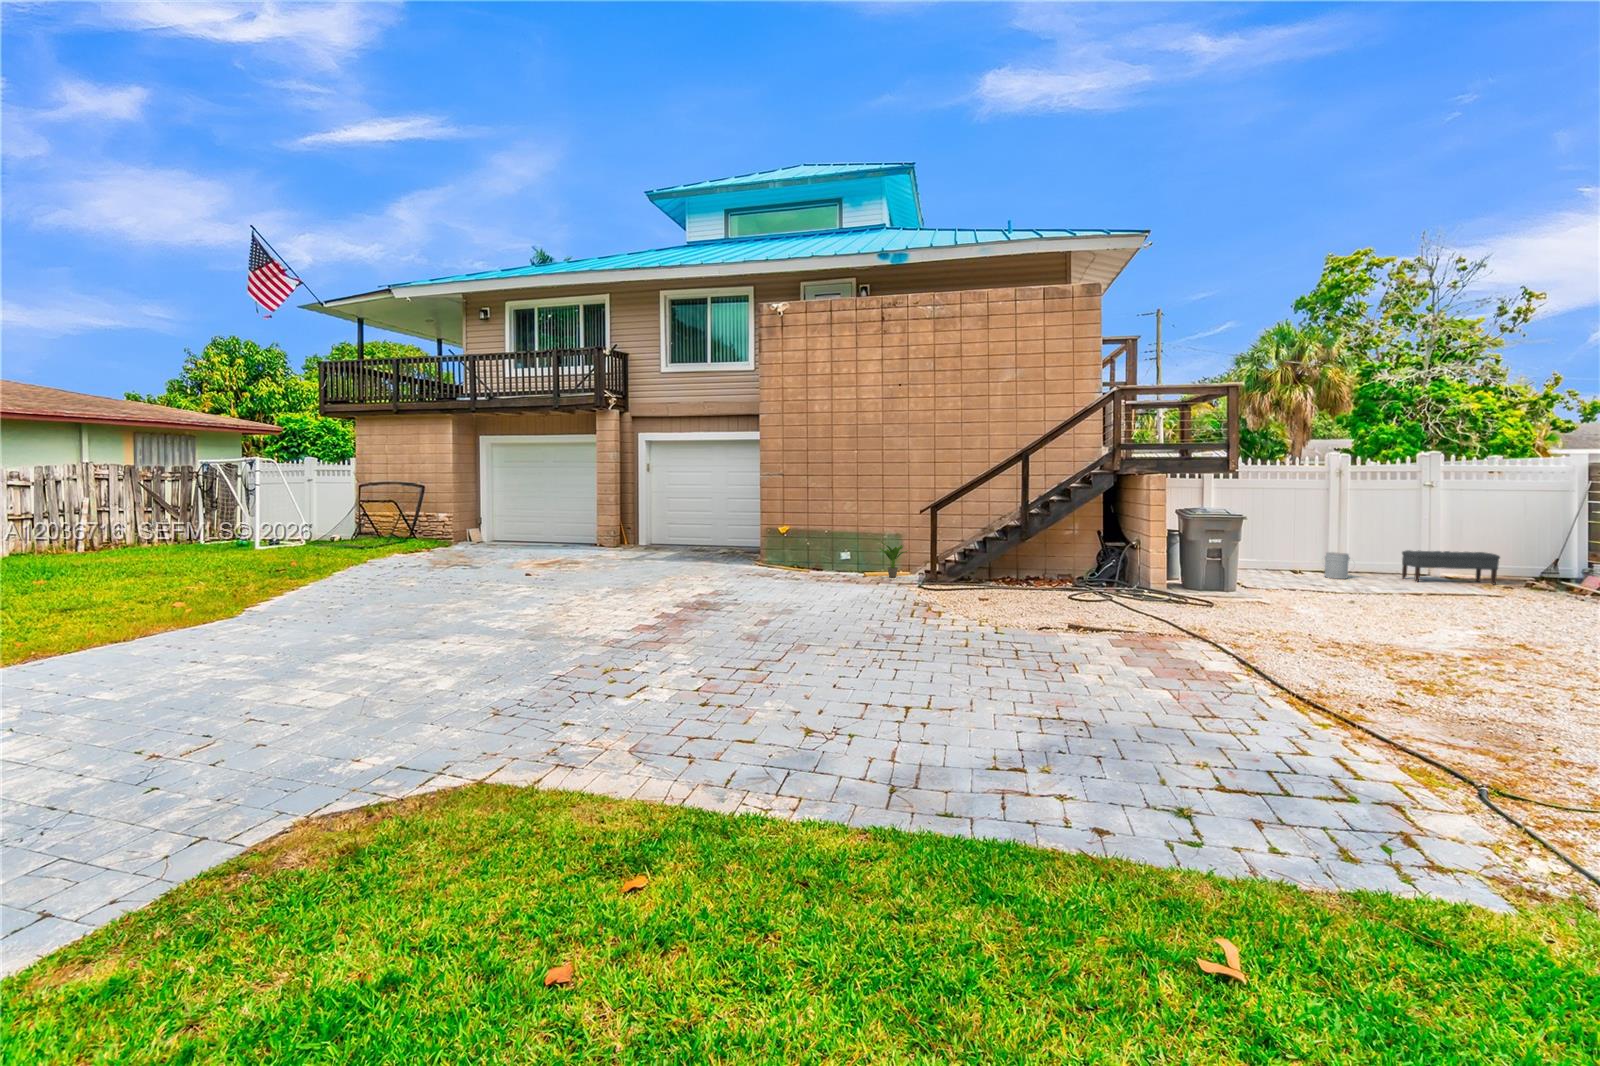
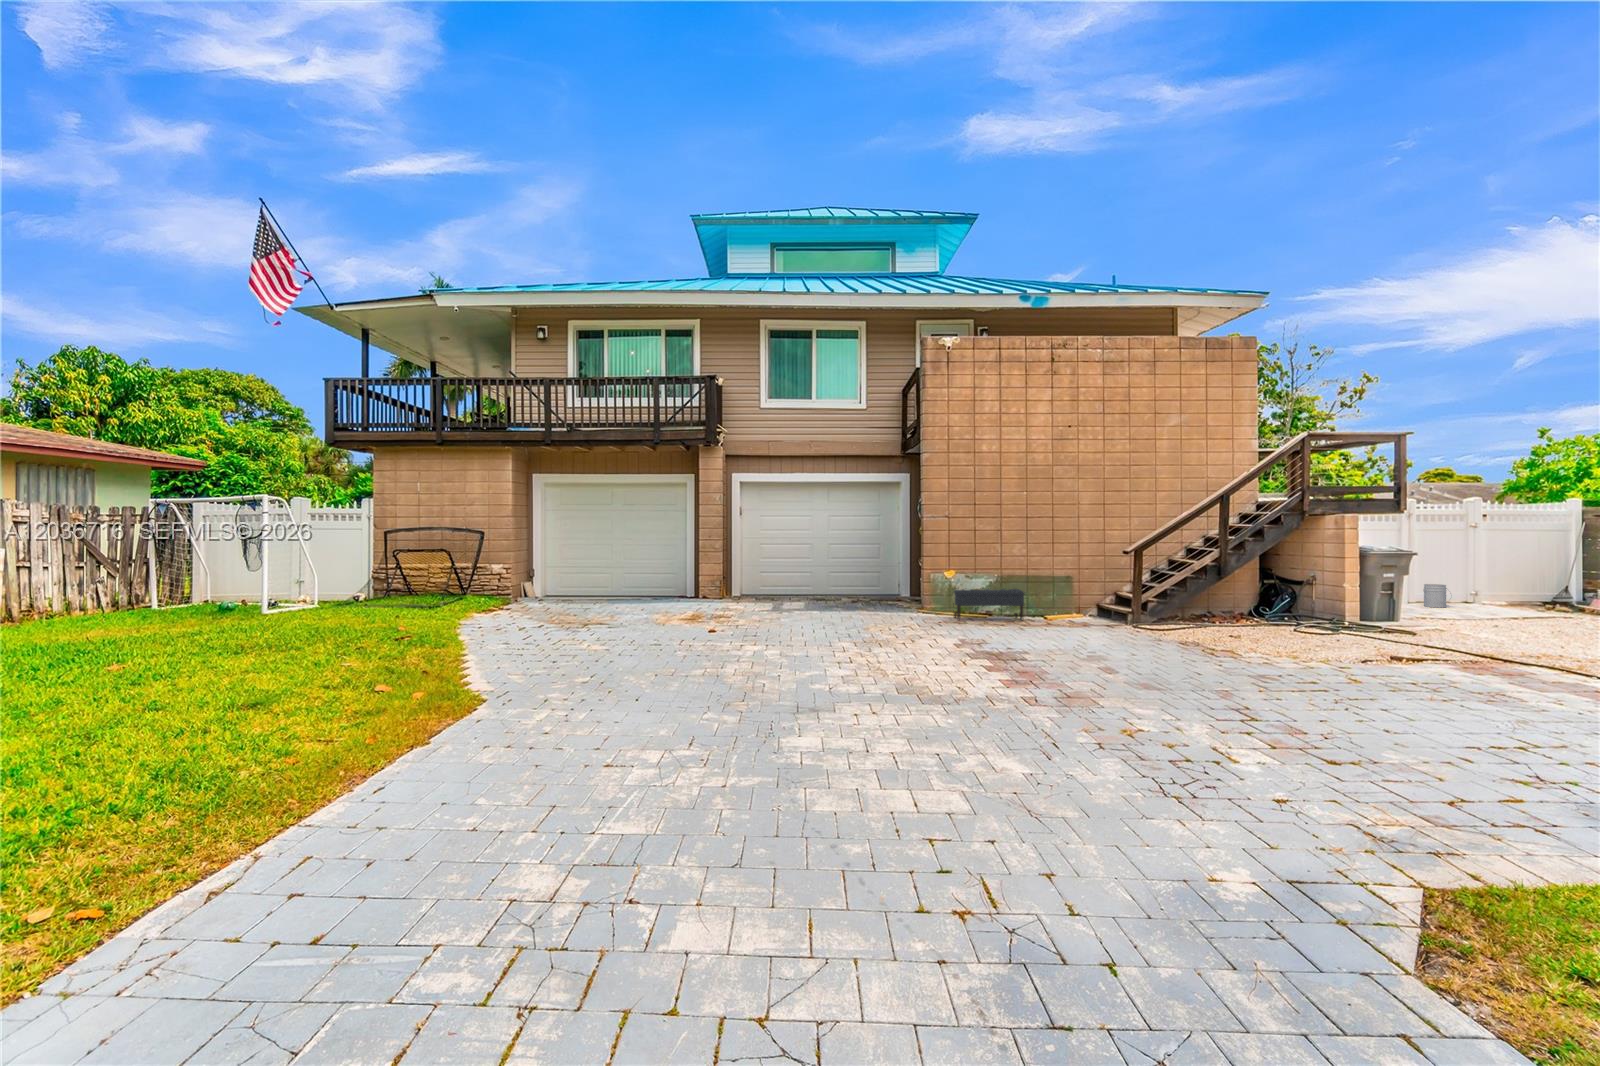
potted plant: present [880,541,907,578] -> none [1059,582,1090,619]
bench: present [1402,550,1500,585] -> present [953,589,1024,620]

